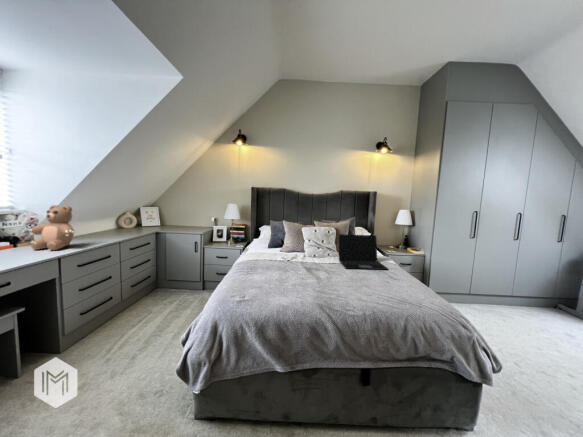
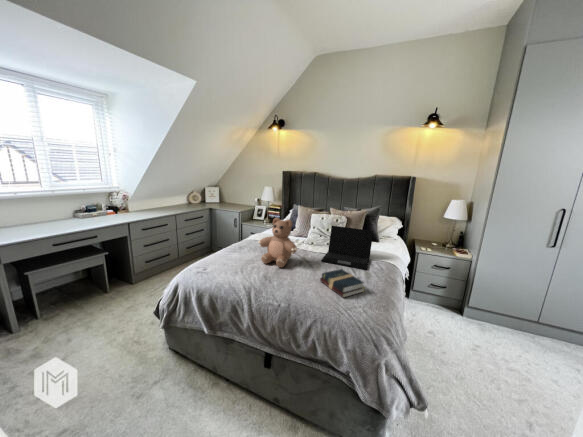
teddy bear: present [30,205,74,251] -> present [258,218,298,267]
hardback book: none [372,270,414,294] -> present [320,269,364,298]

